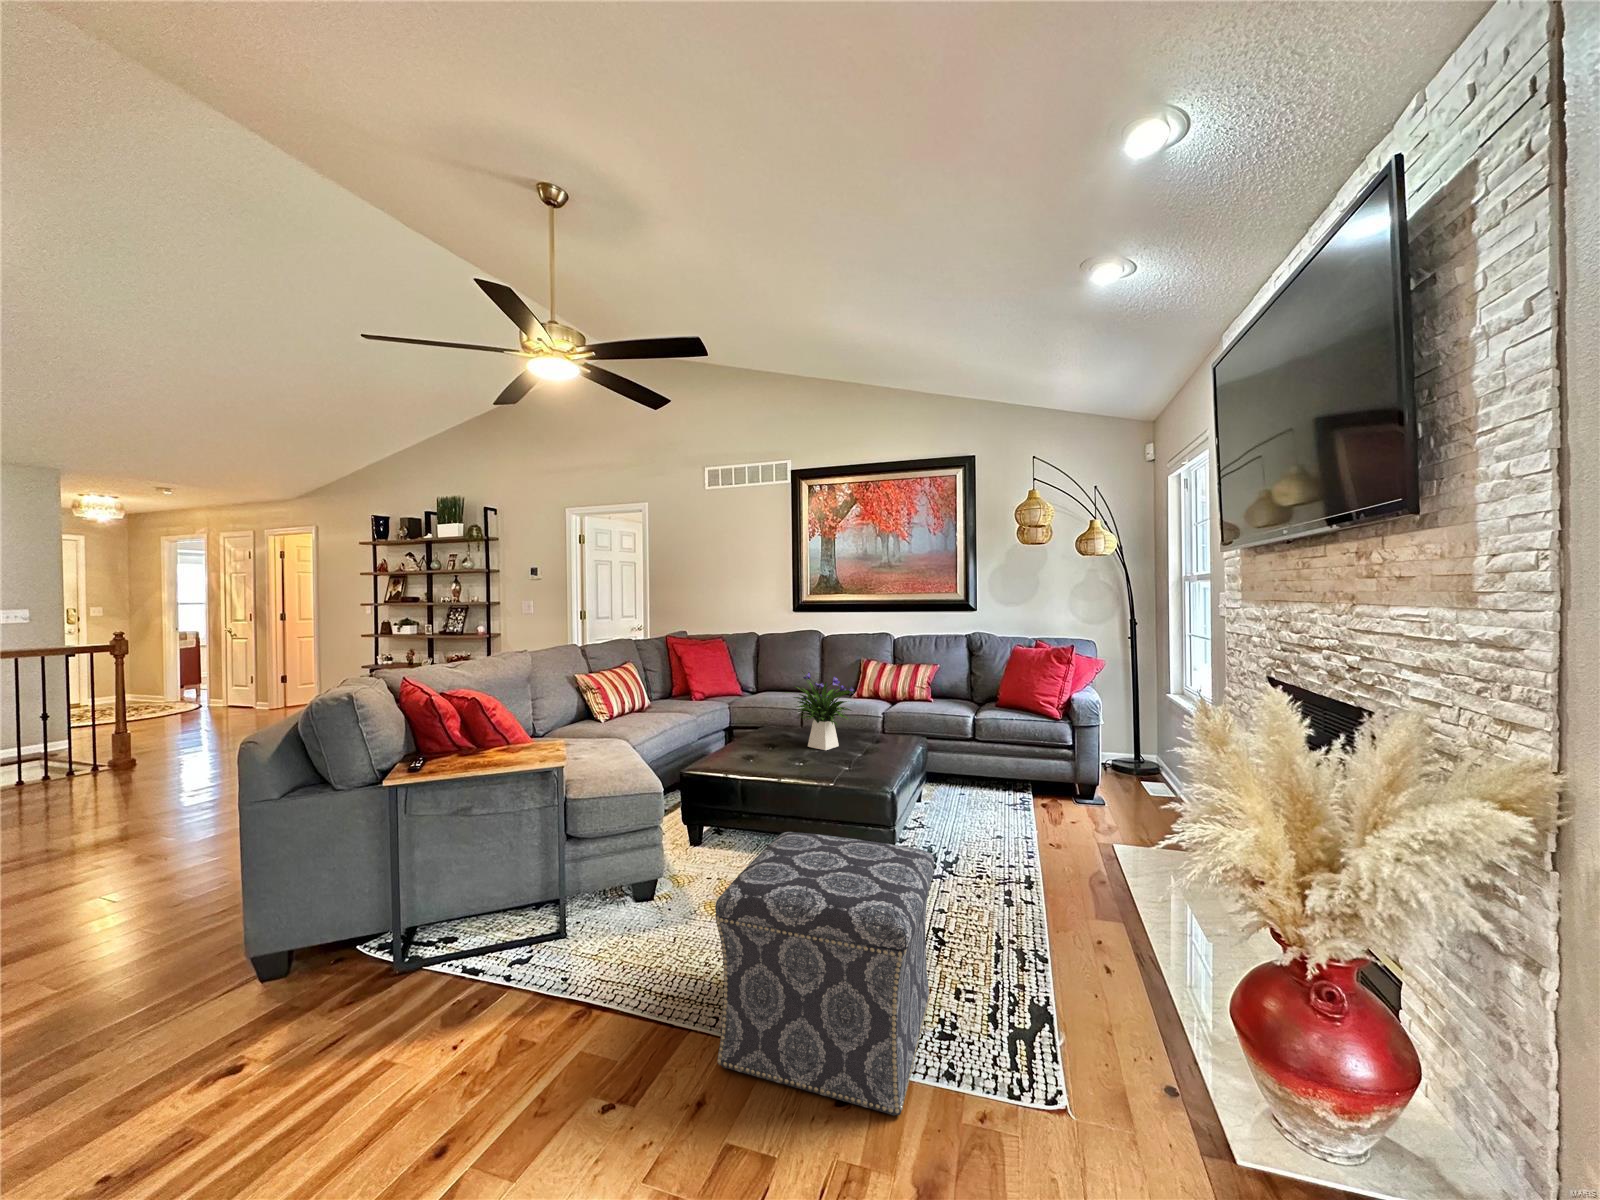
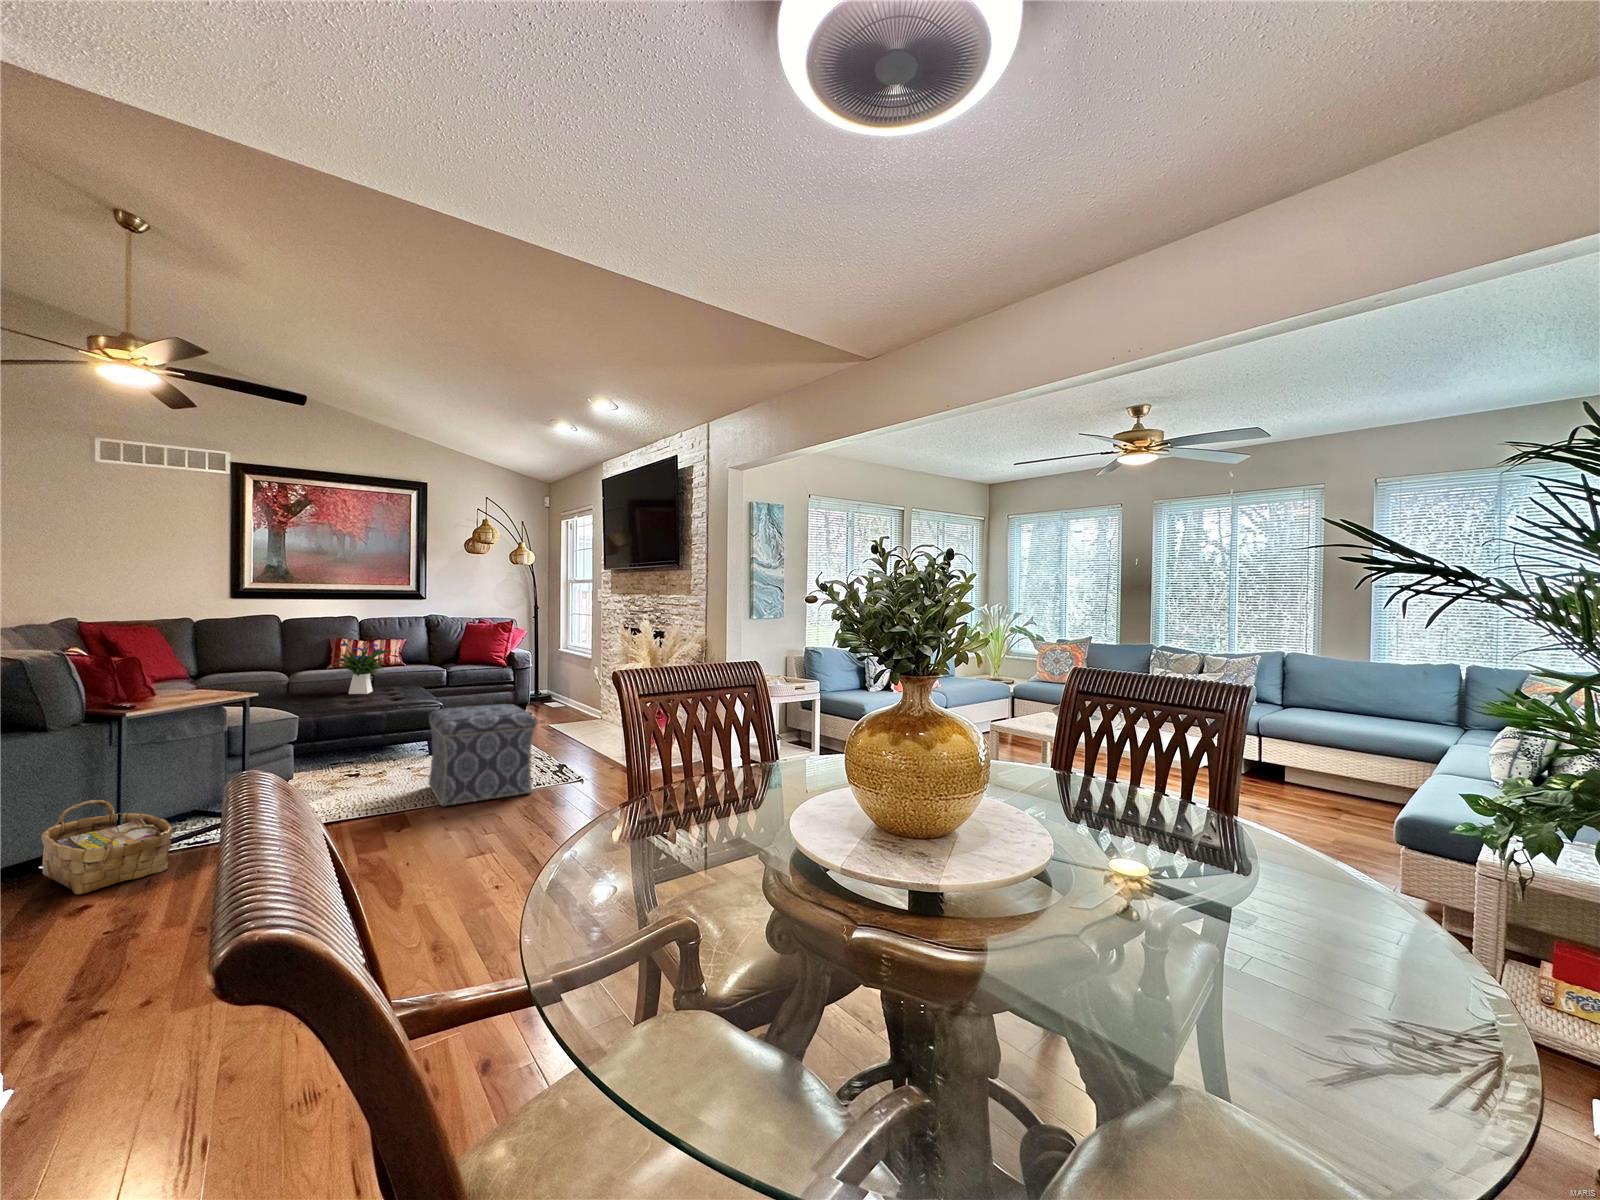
woven basket: none [232,889,391,1045] -> present [41,800,172,895]

